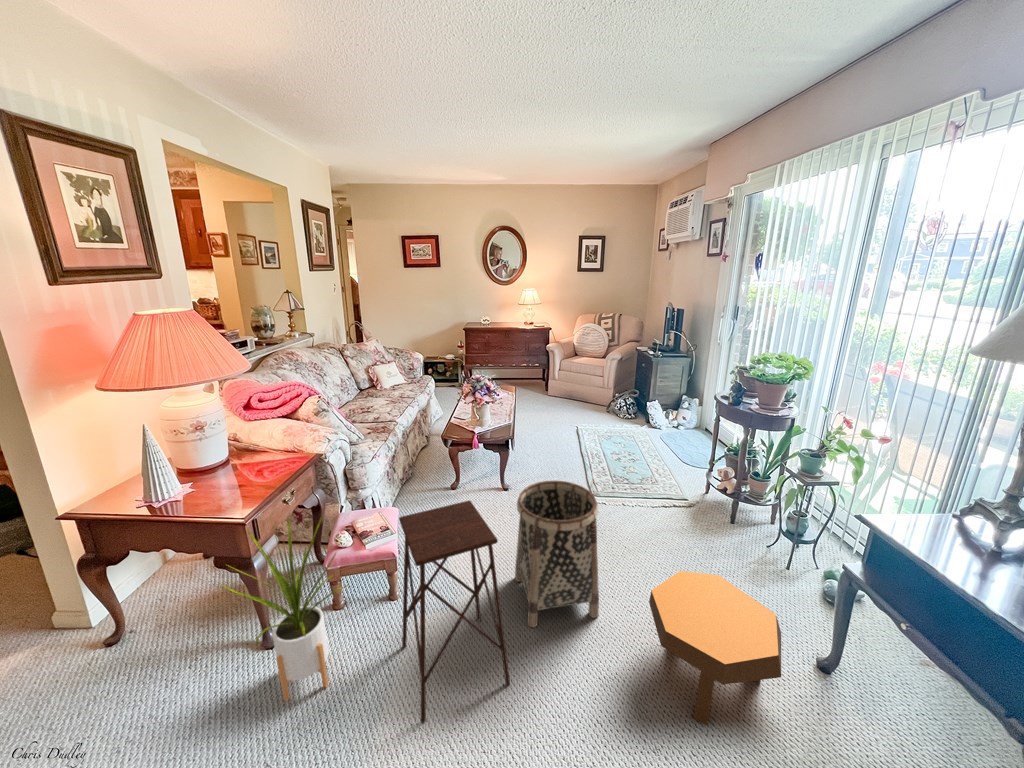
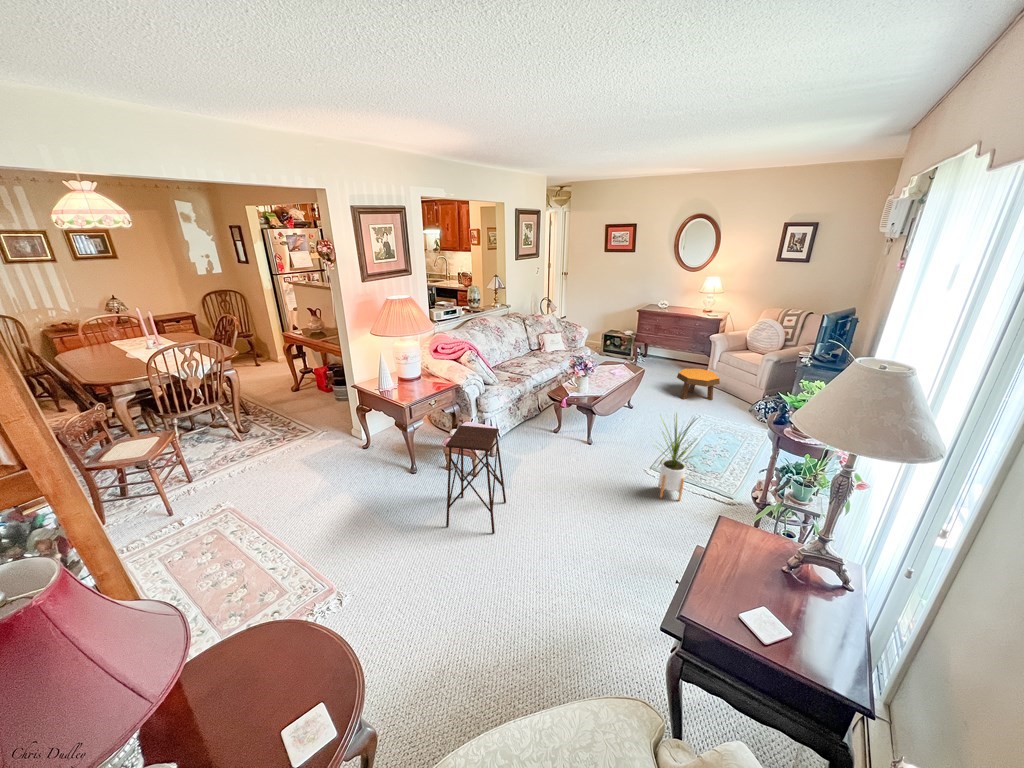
basket: present [515,481,599,627] -> none [527,435,586,531]
house plant: present [220,515,348,701] -> present [658,414,696,501]
footstool: present [649,571,781,725] -> present [677,369,720,400]

